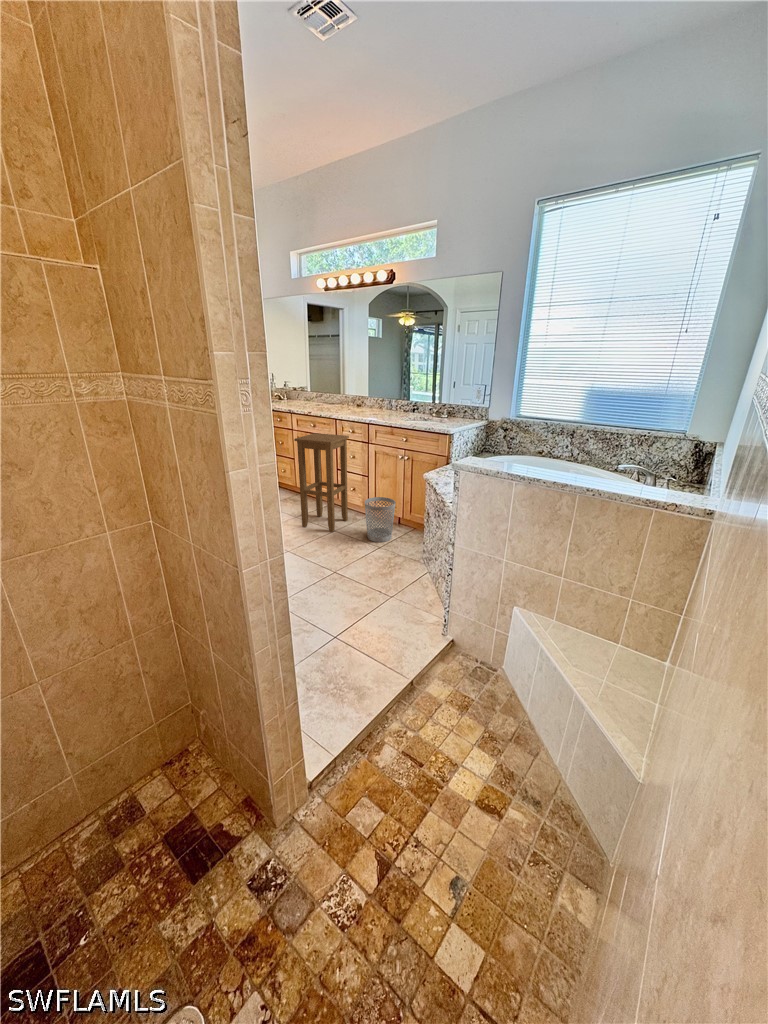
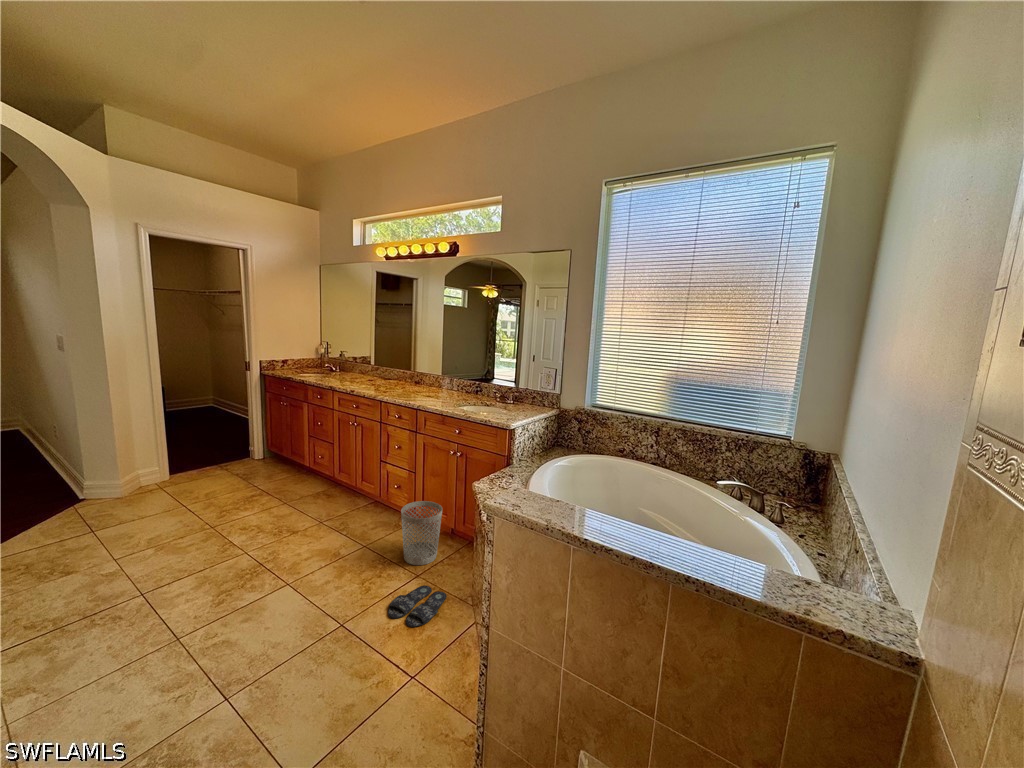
stool: present [294,433,349,532] -> none [318,416,392,547]
slippers: none [367,553,406,574] -> present [388,585,447,627]

